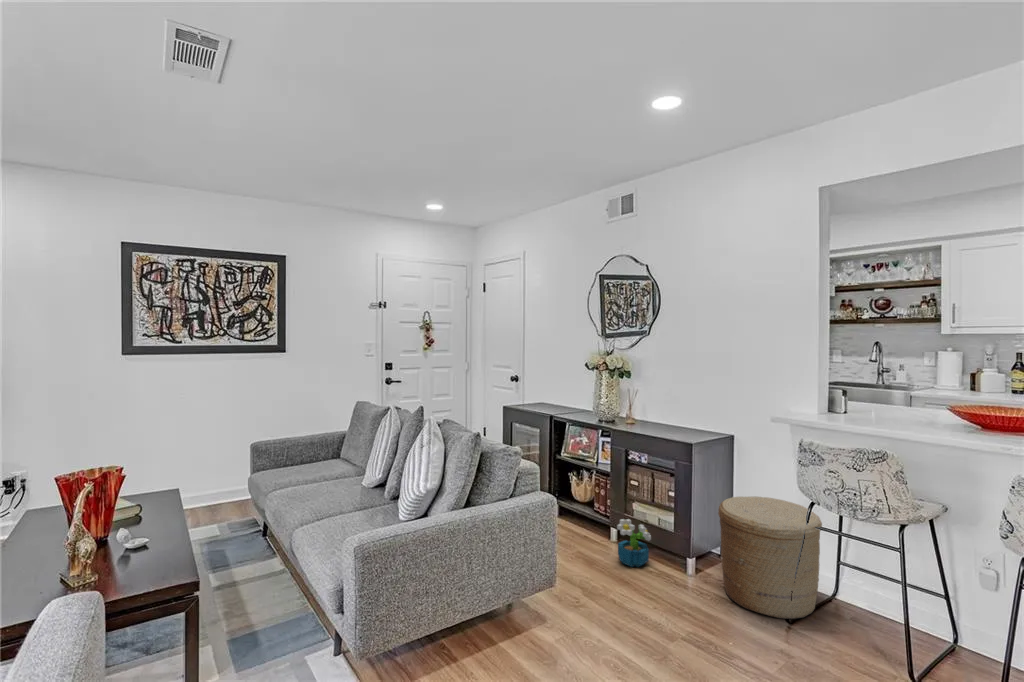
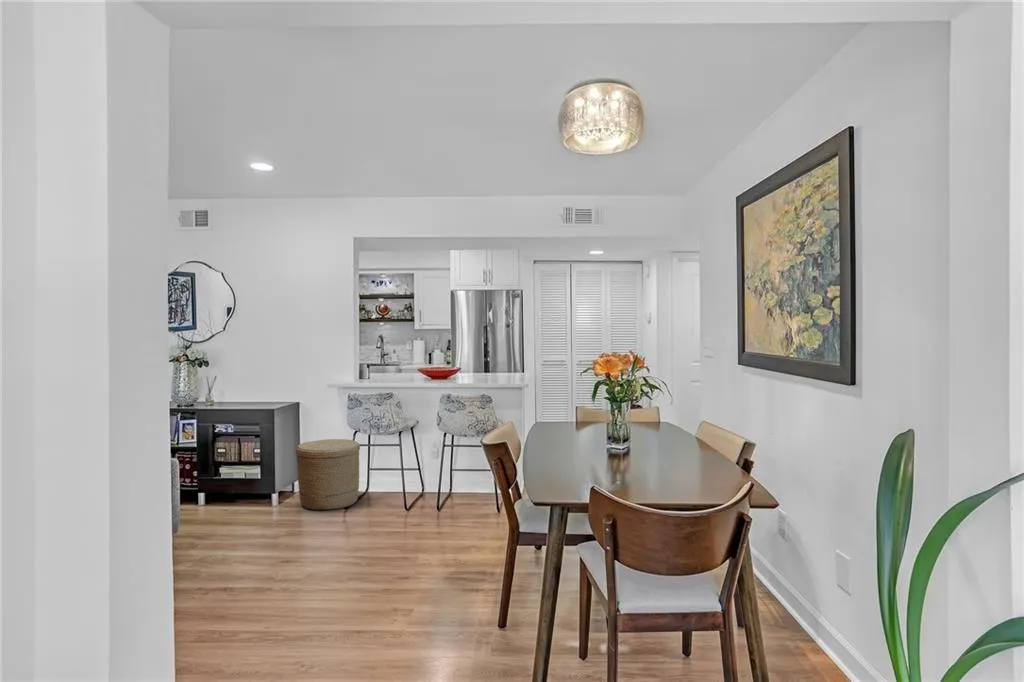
decorative plant: present [617,519,651,567] -> none [213,477,242,513]

